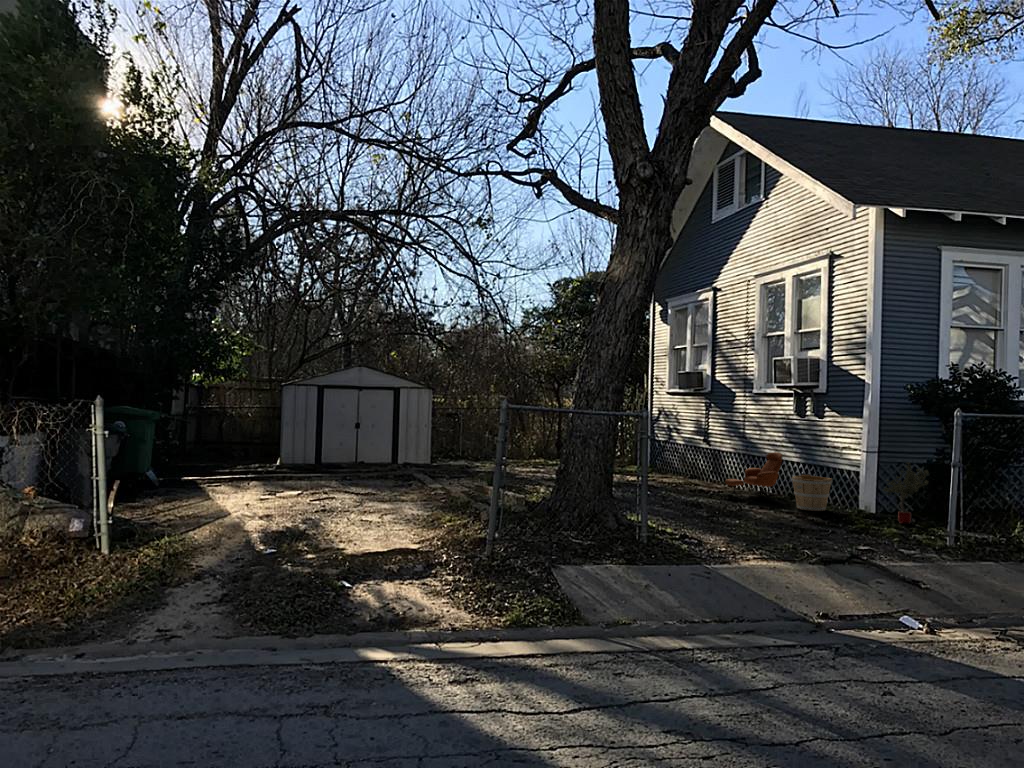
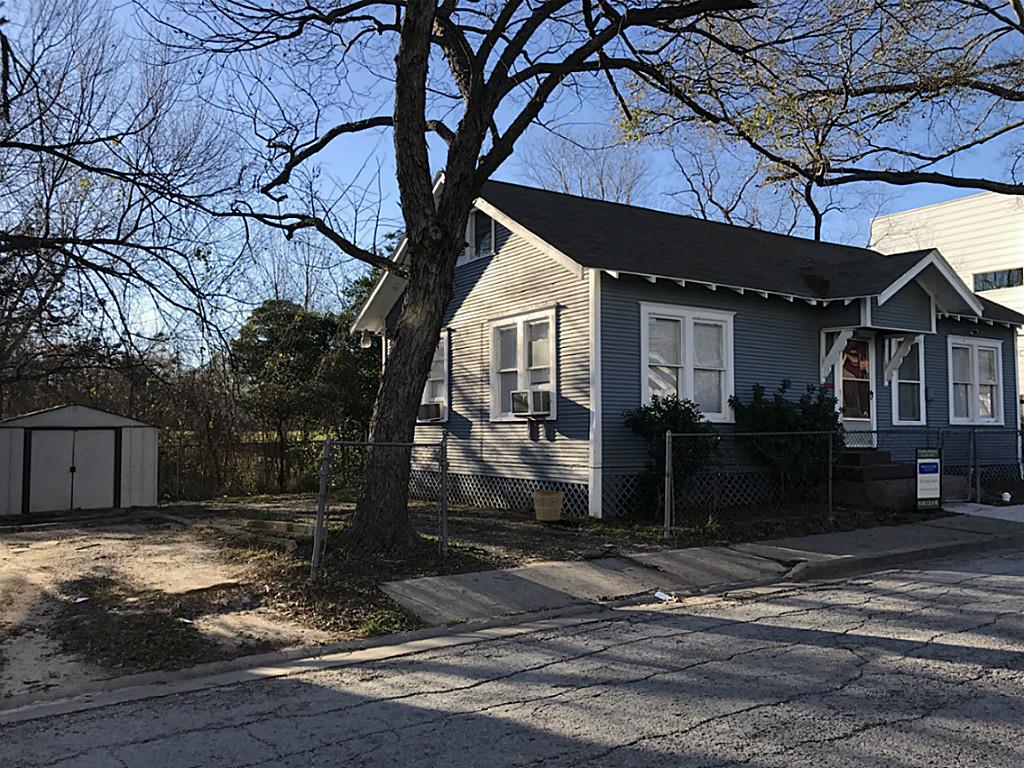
lounge chair: present [725,452,782,497] -> none [473,473,519,515]
potted tree: present [883,463,929,524] -> none [606,474,639,525]

